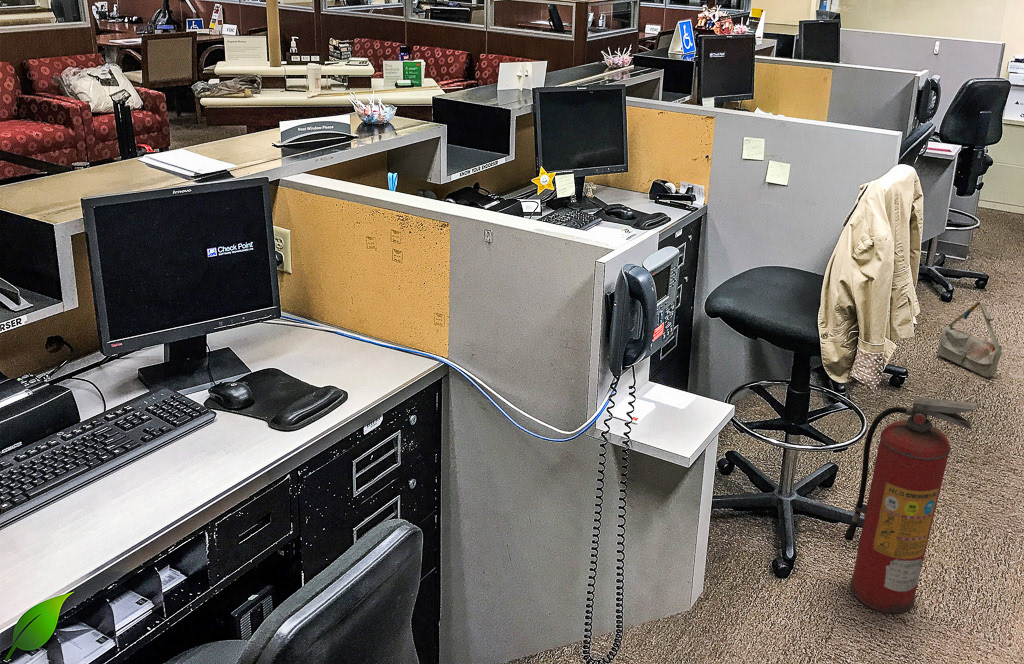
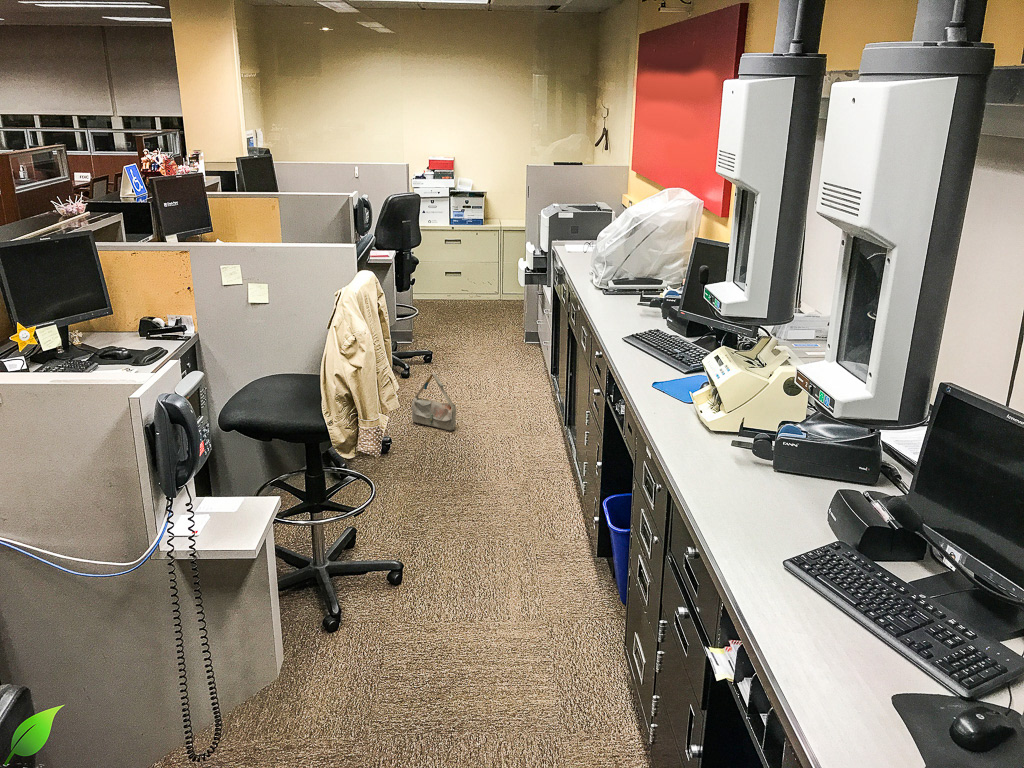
fire extinguisher: present [844,397,977,613] -> none [381,447,450,627]

